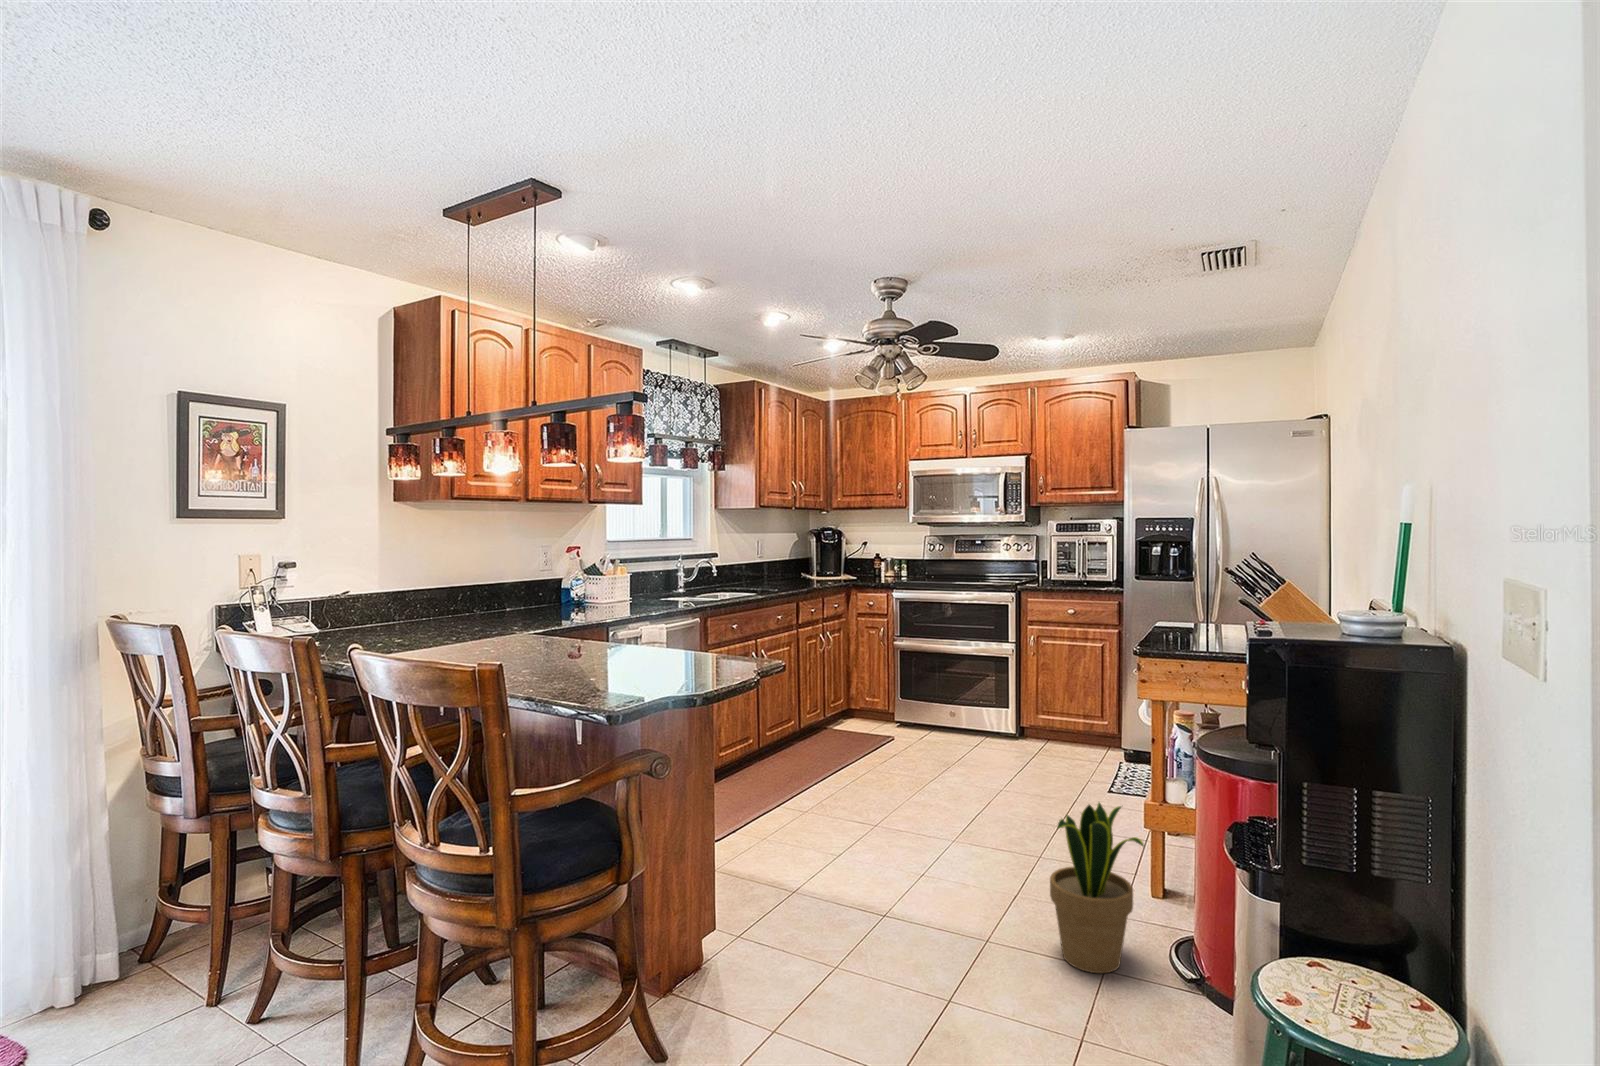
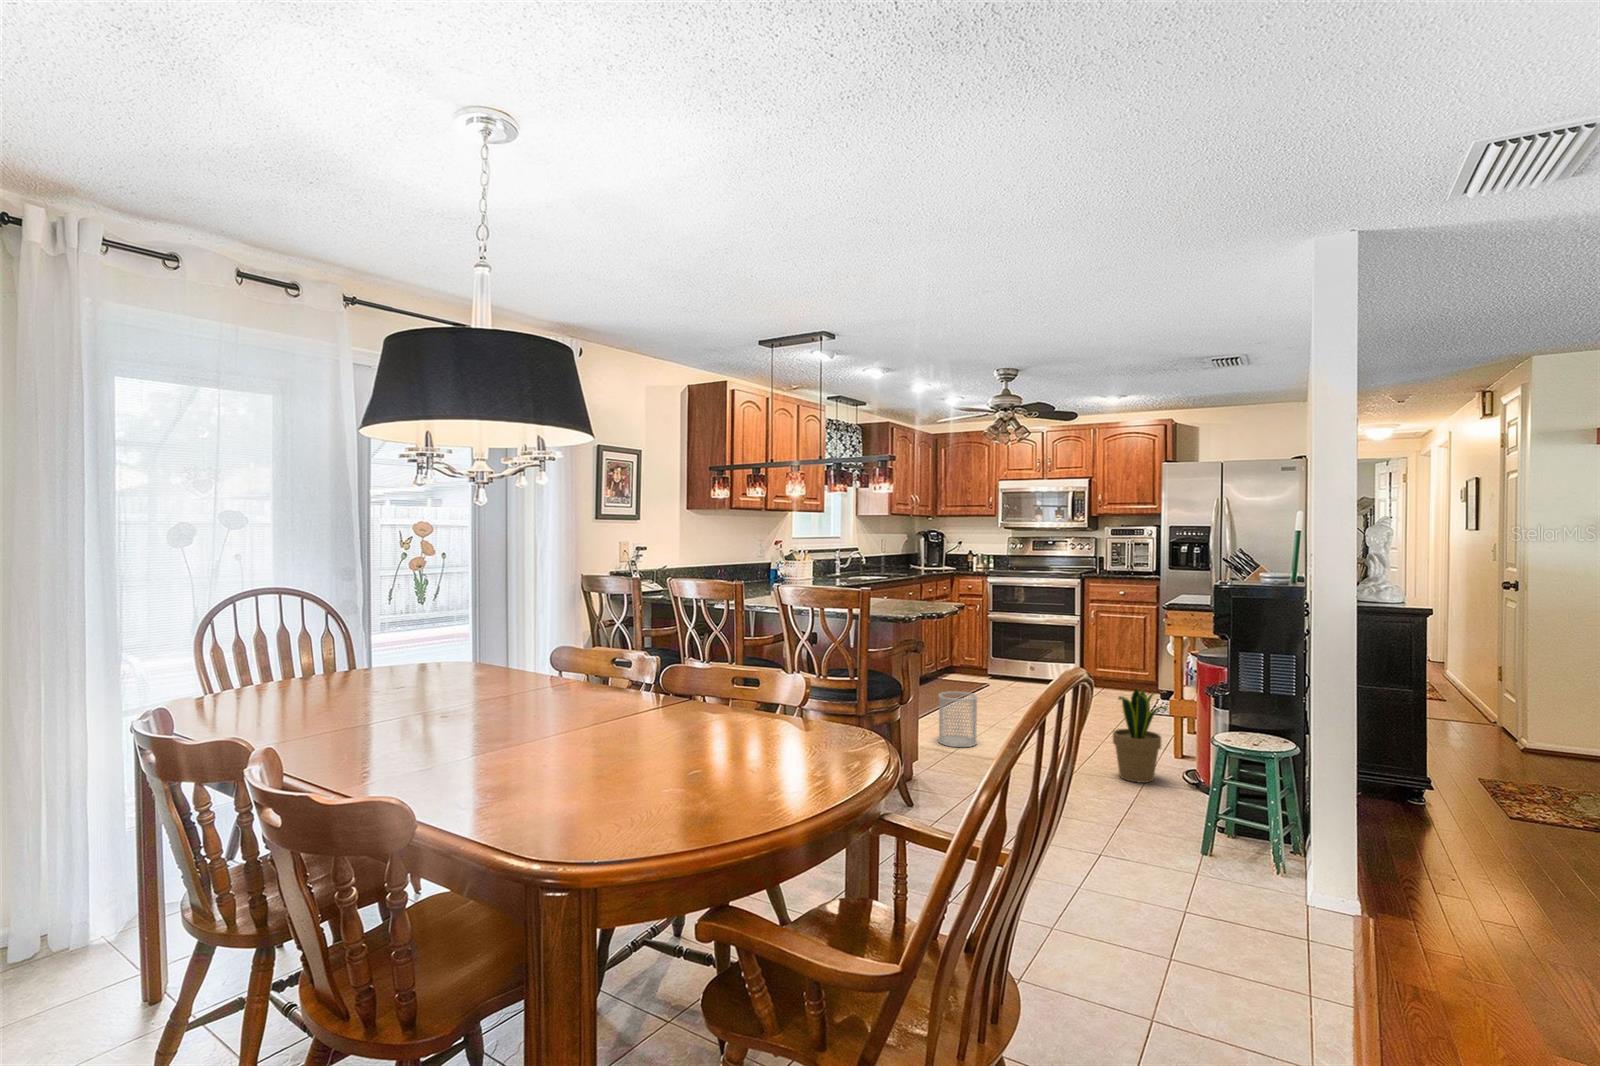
wastebasket: none [779,784,841,882] -> present [938,692,977,747]

